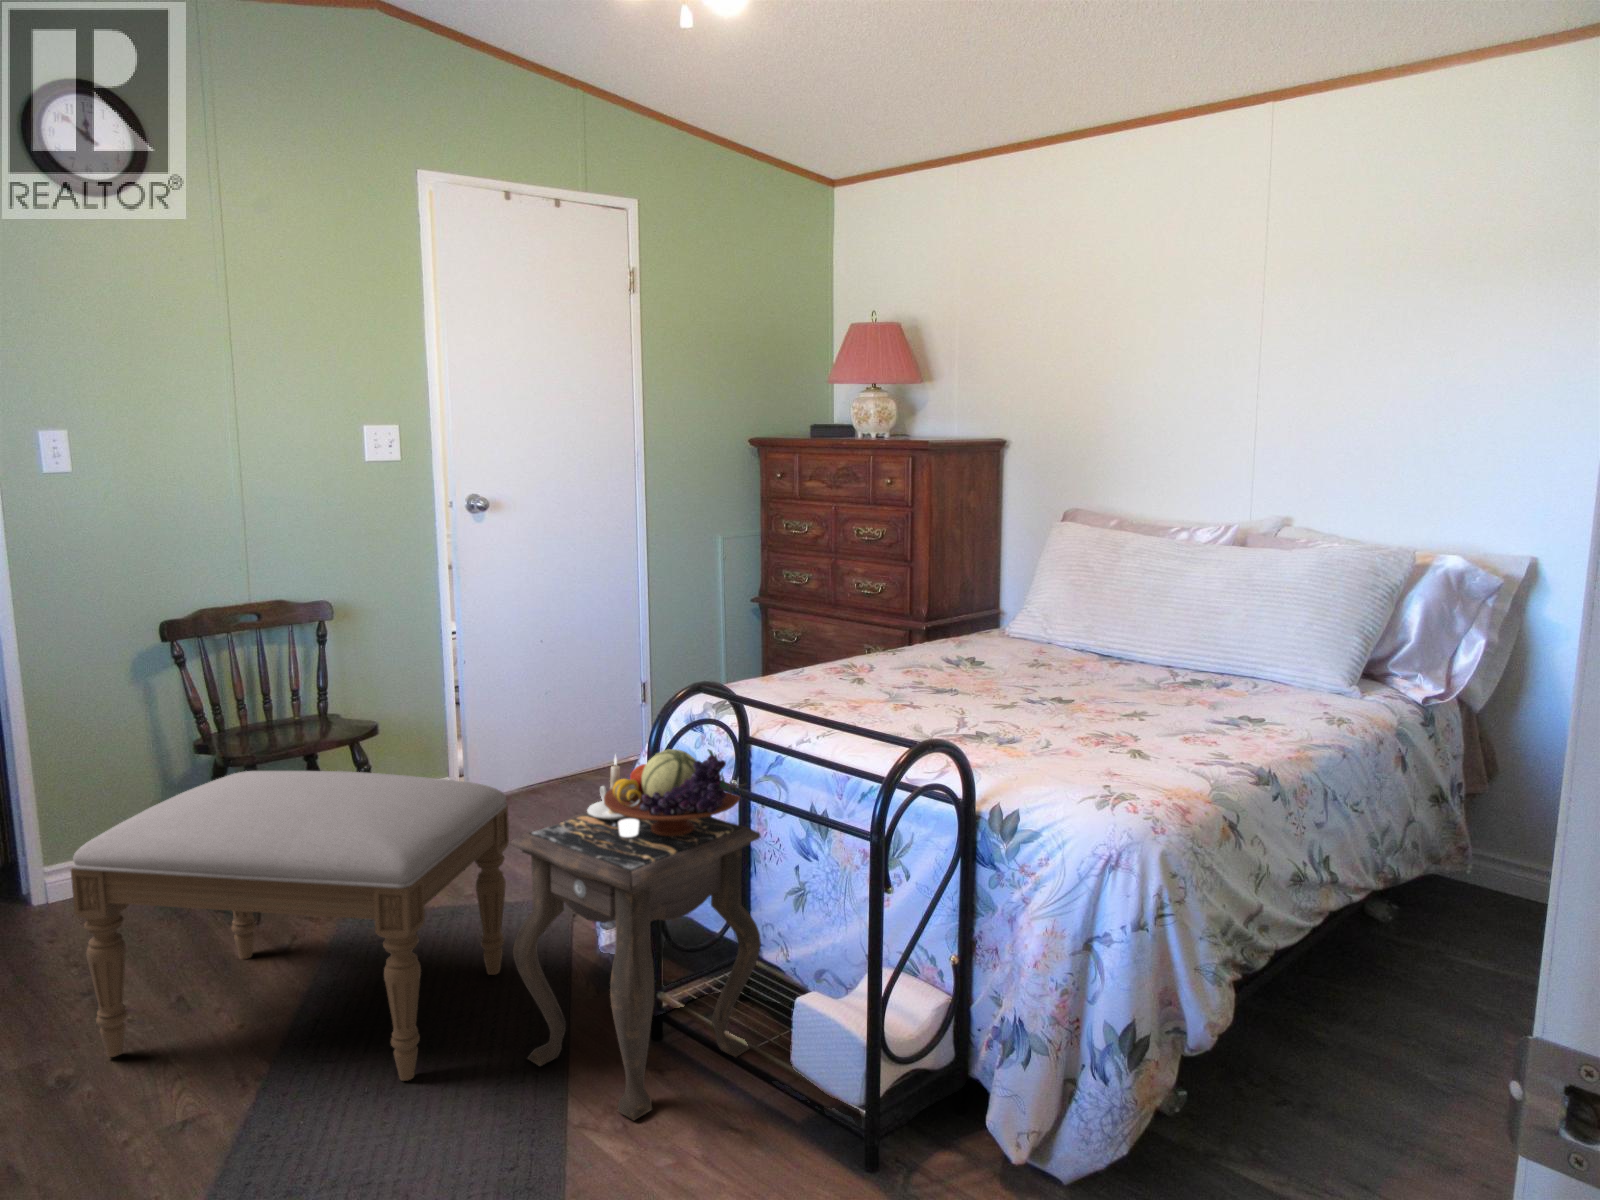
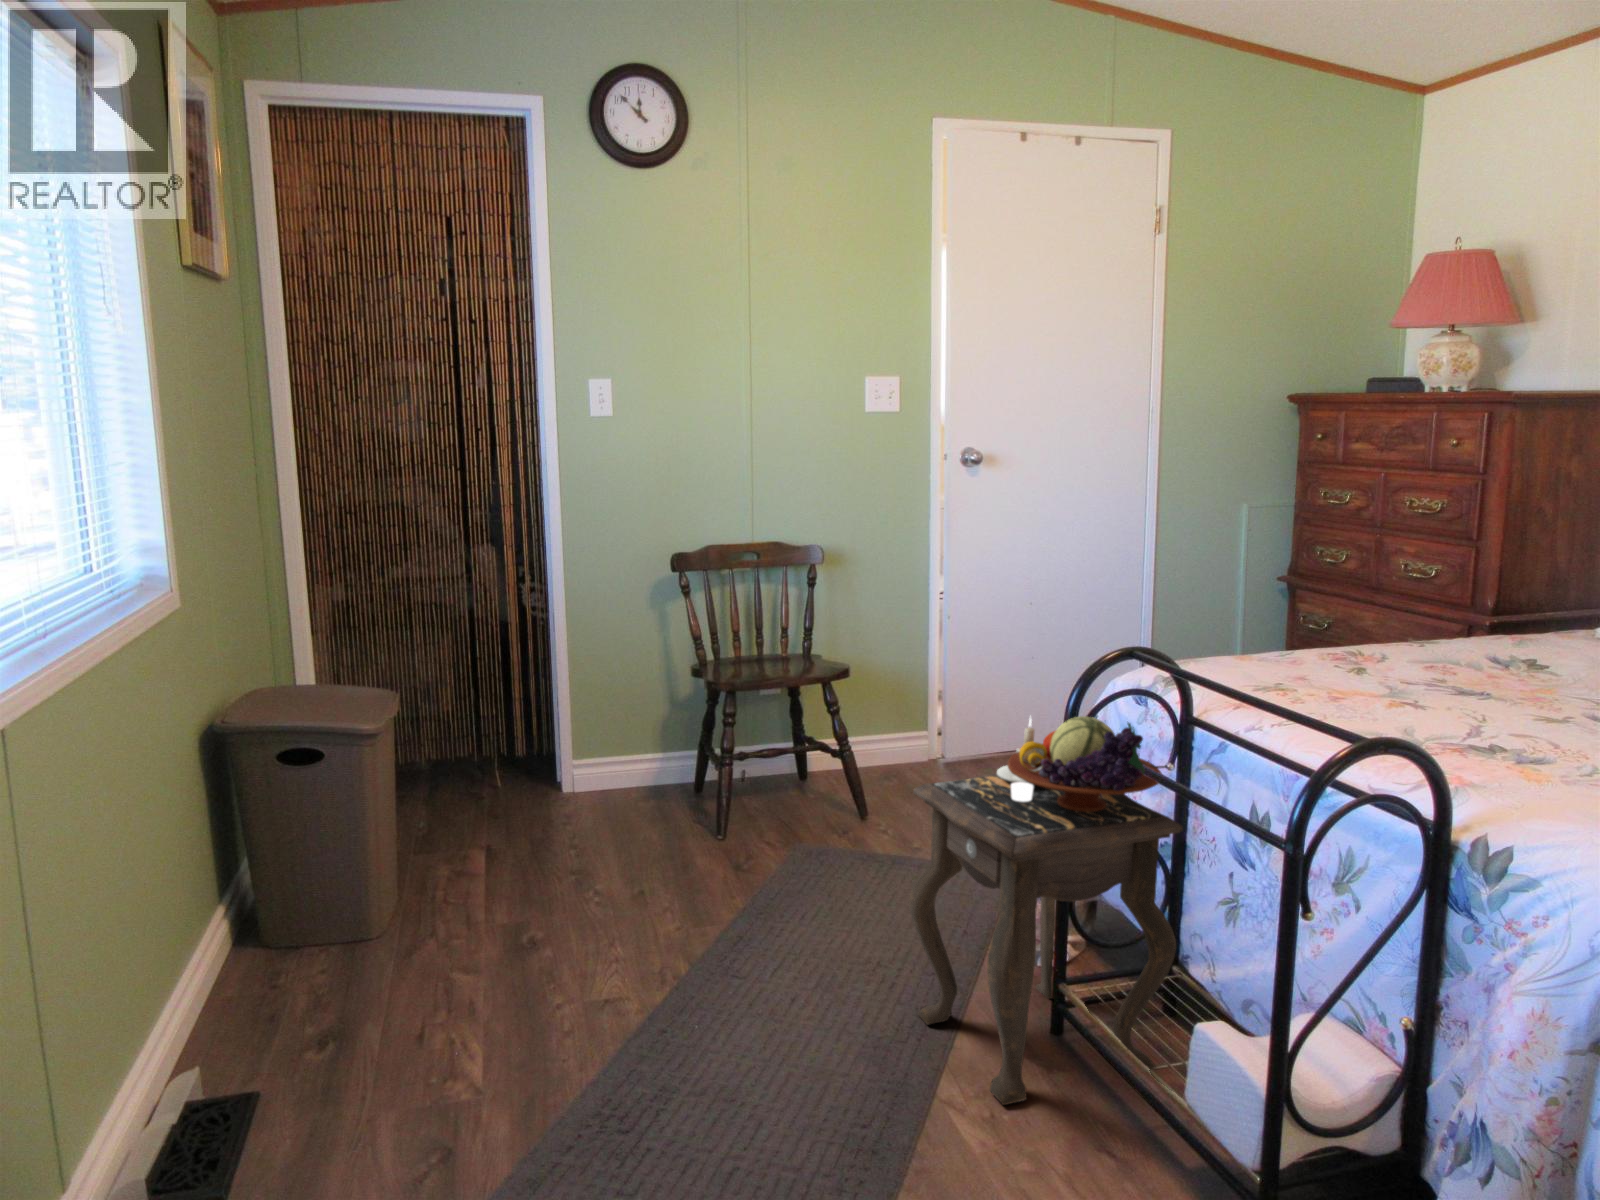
ottoman: present [71,771,509,1081] -> none [564,693,937,1004]

